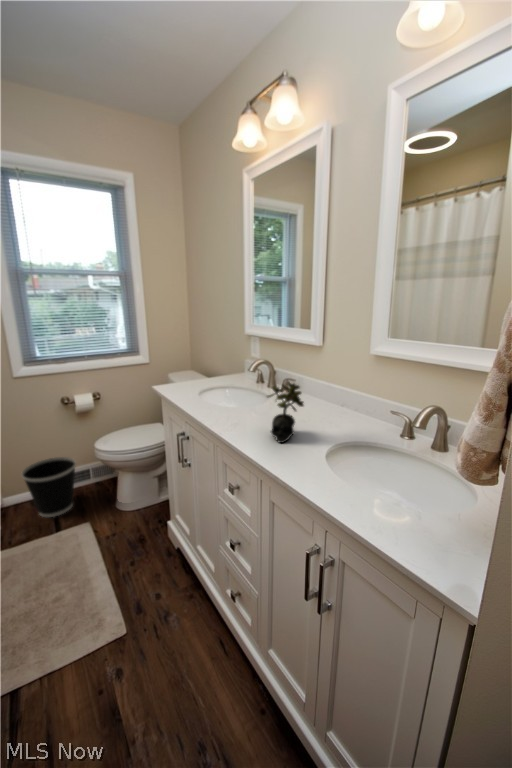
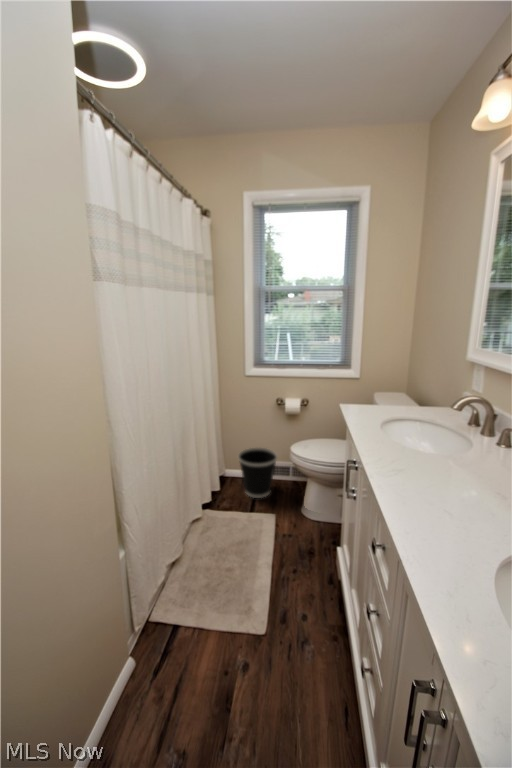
succulent plant: present [268,381,304,443] -> none [433,435,493,521]

